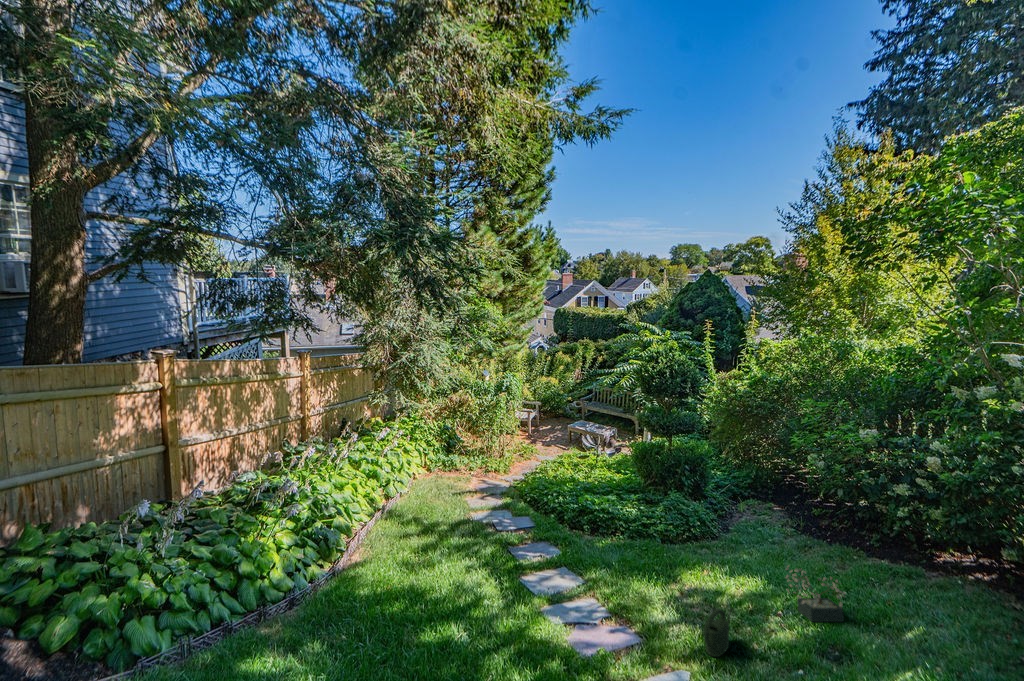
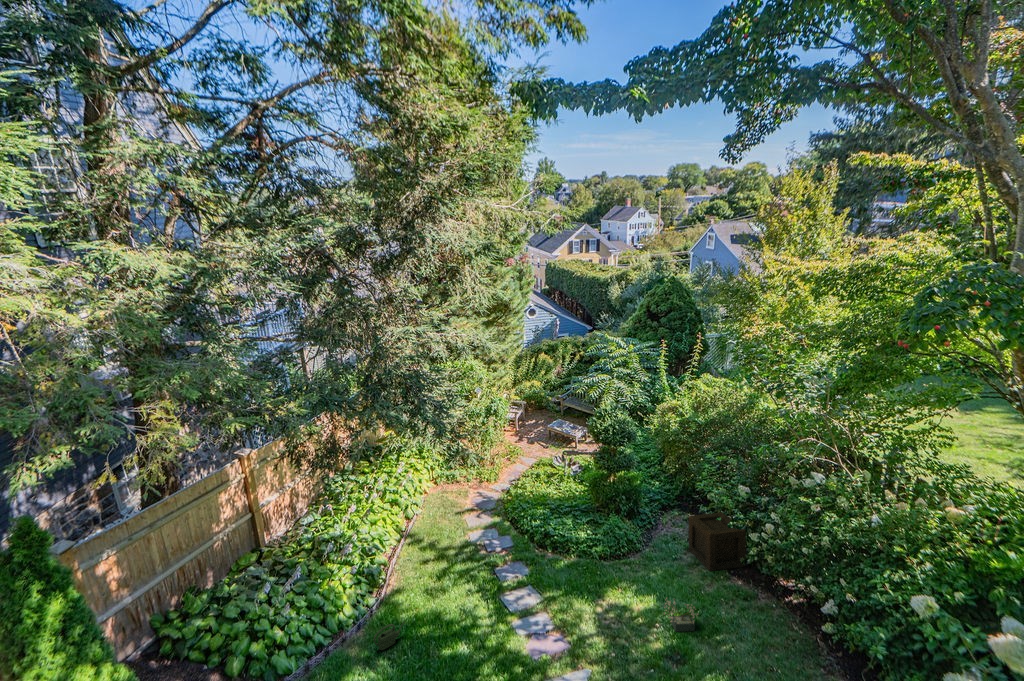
wooden crate: none [781,480,877,554] -> present [688,512,746,571]
watering can: present [703,609,732,657] -> present [374,622,404,650]

